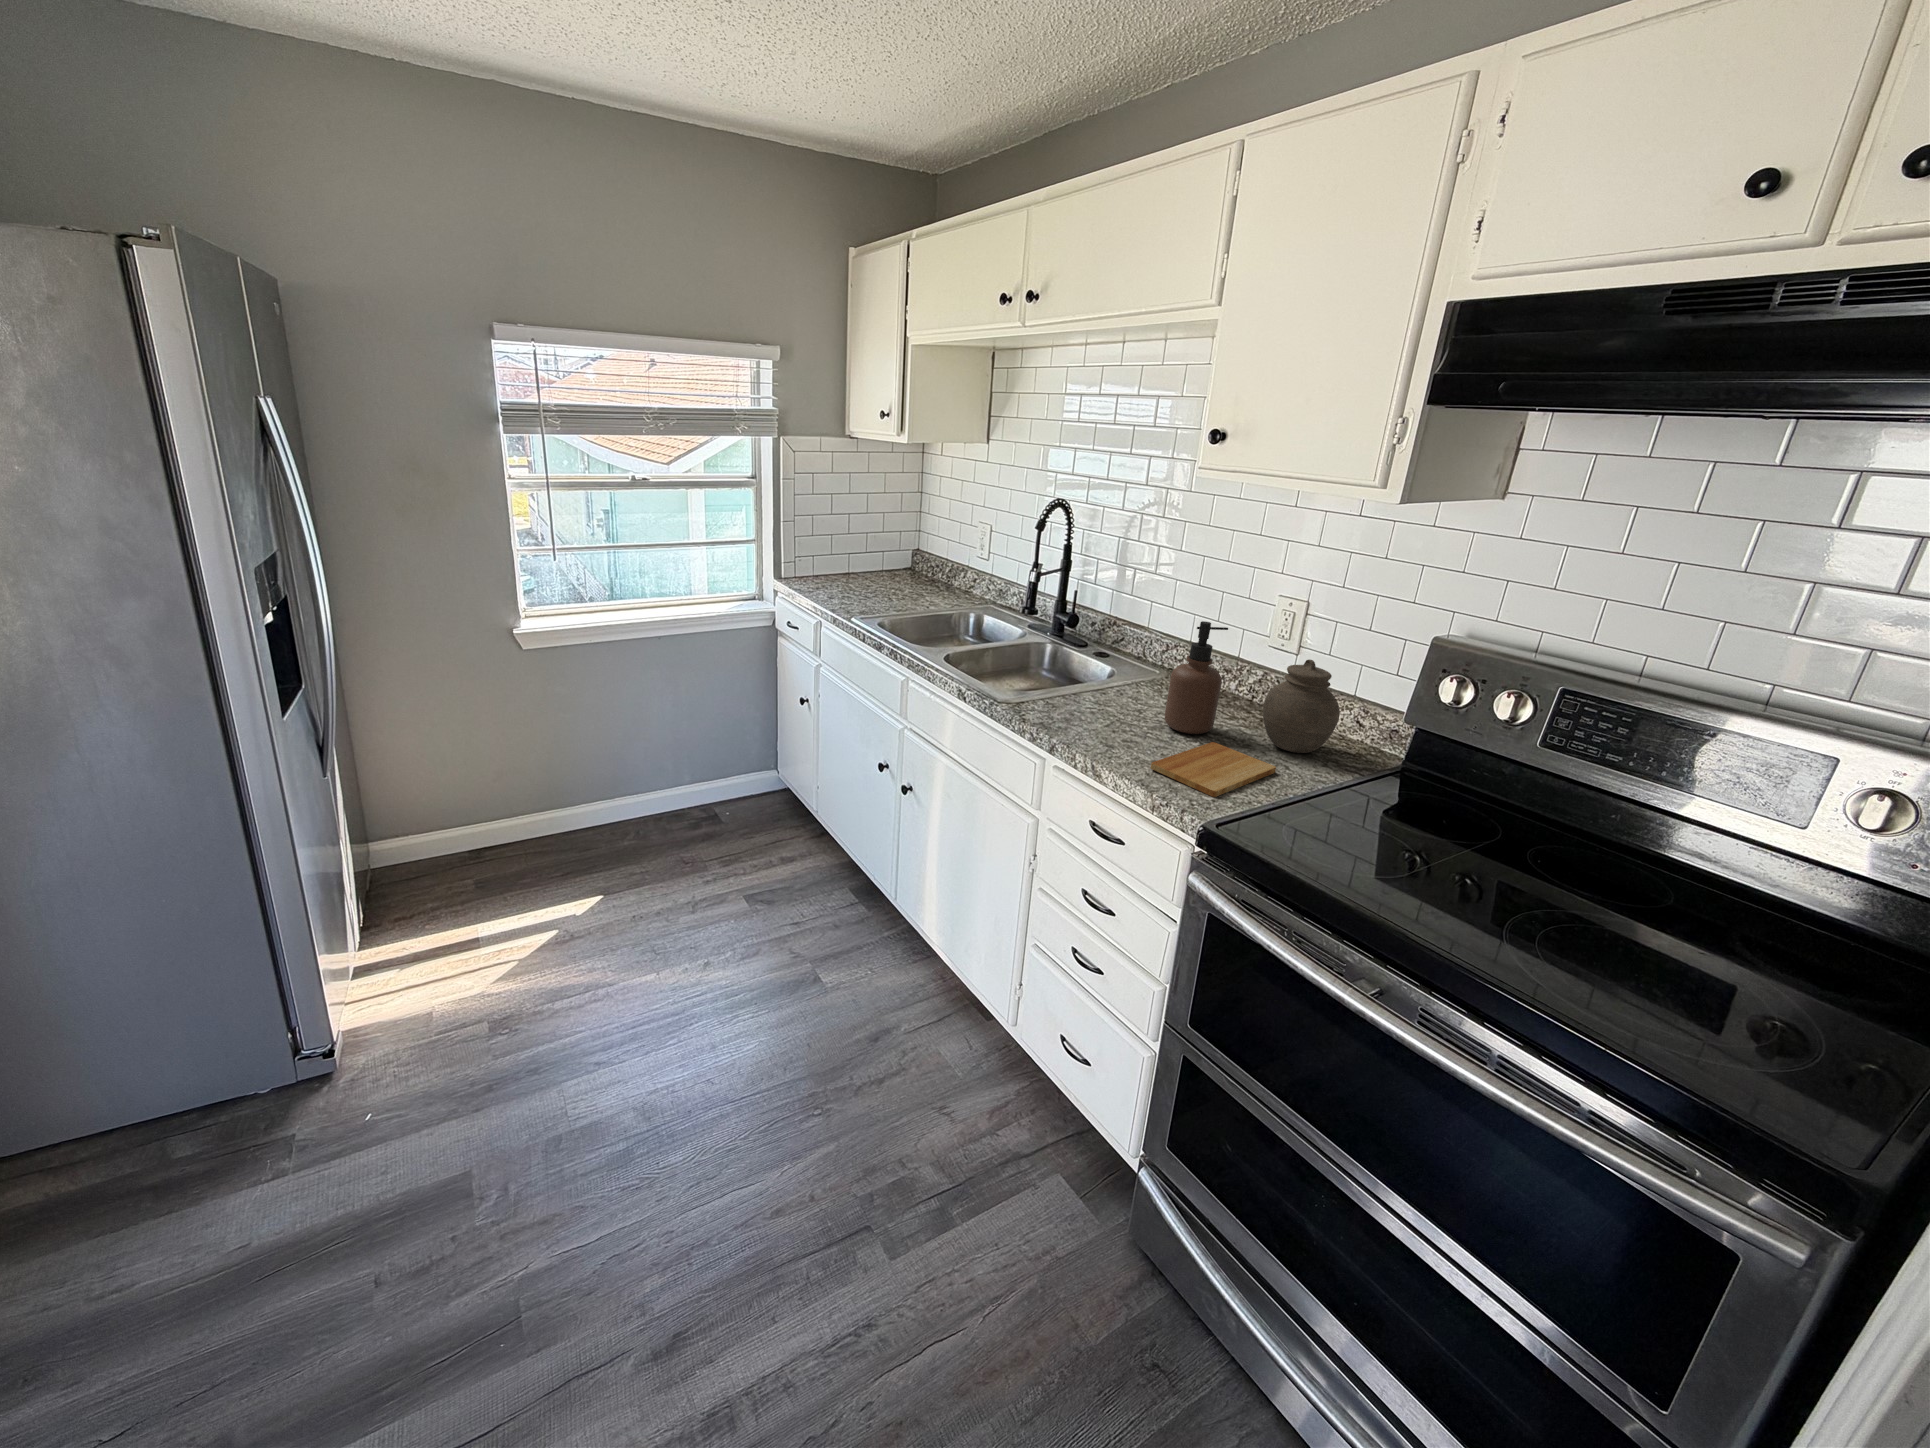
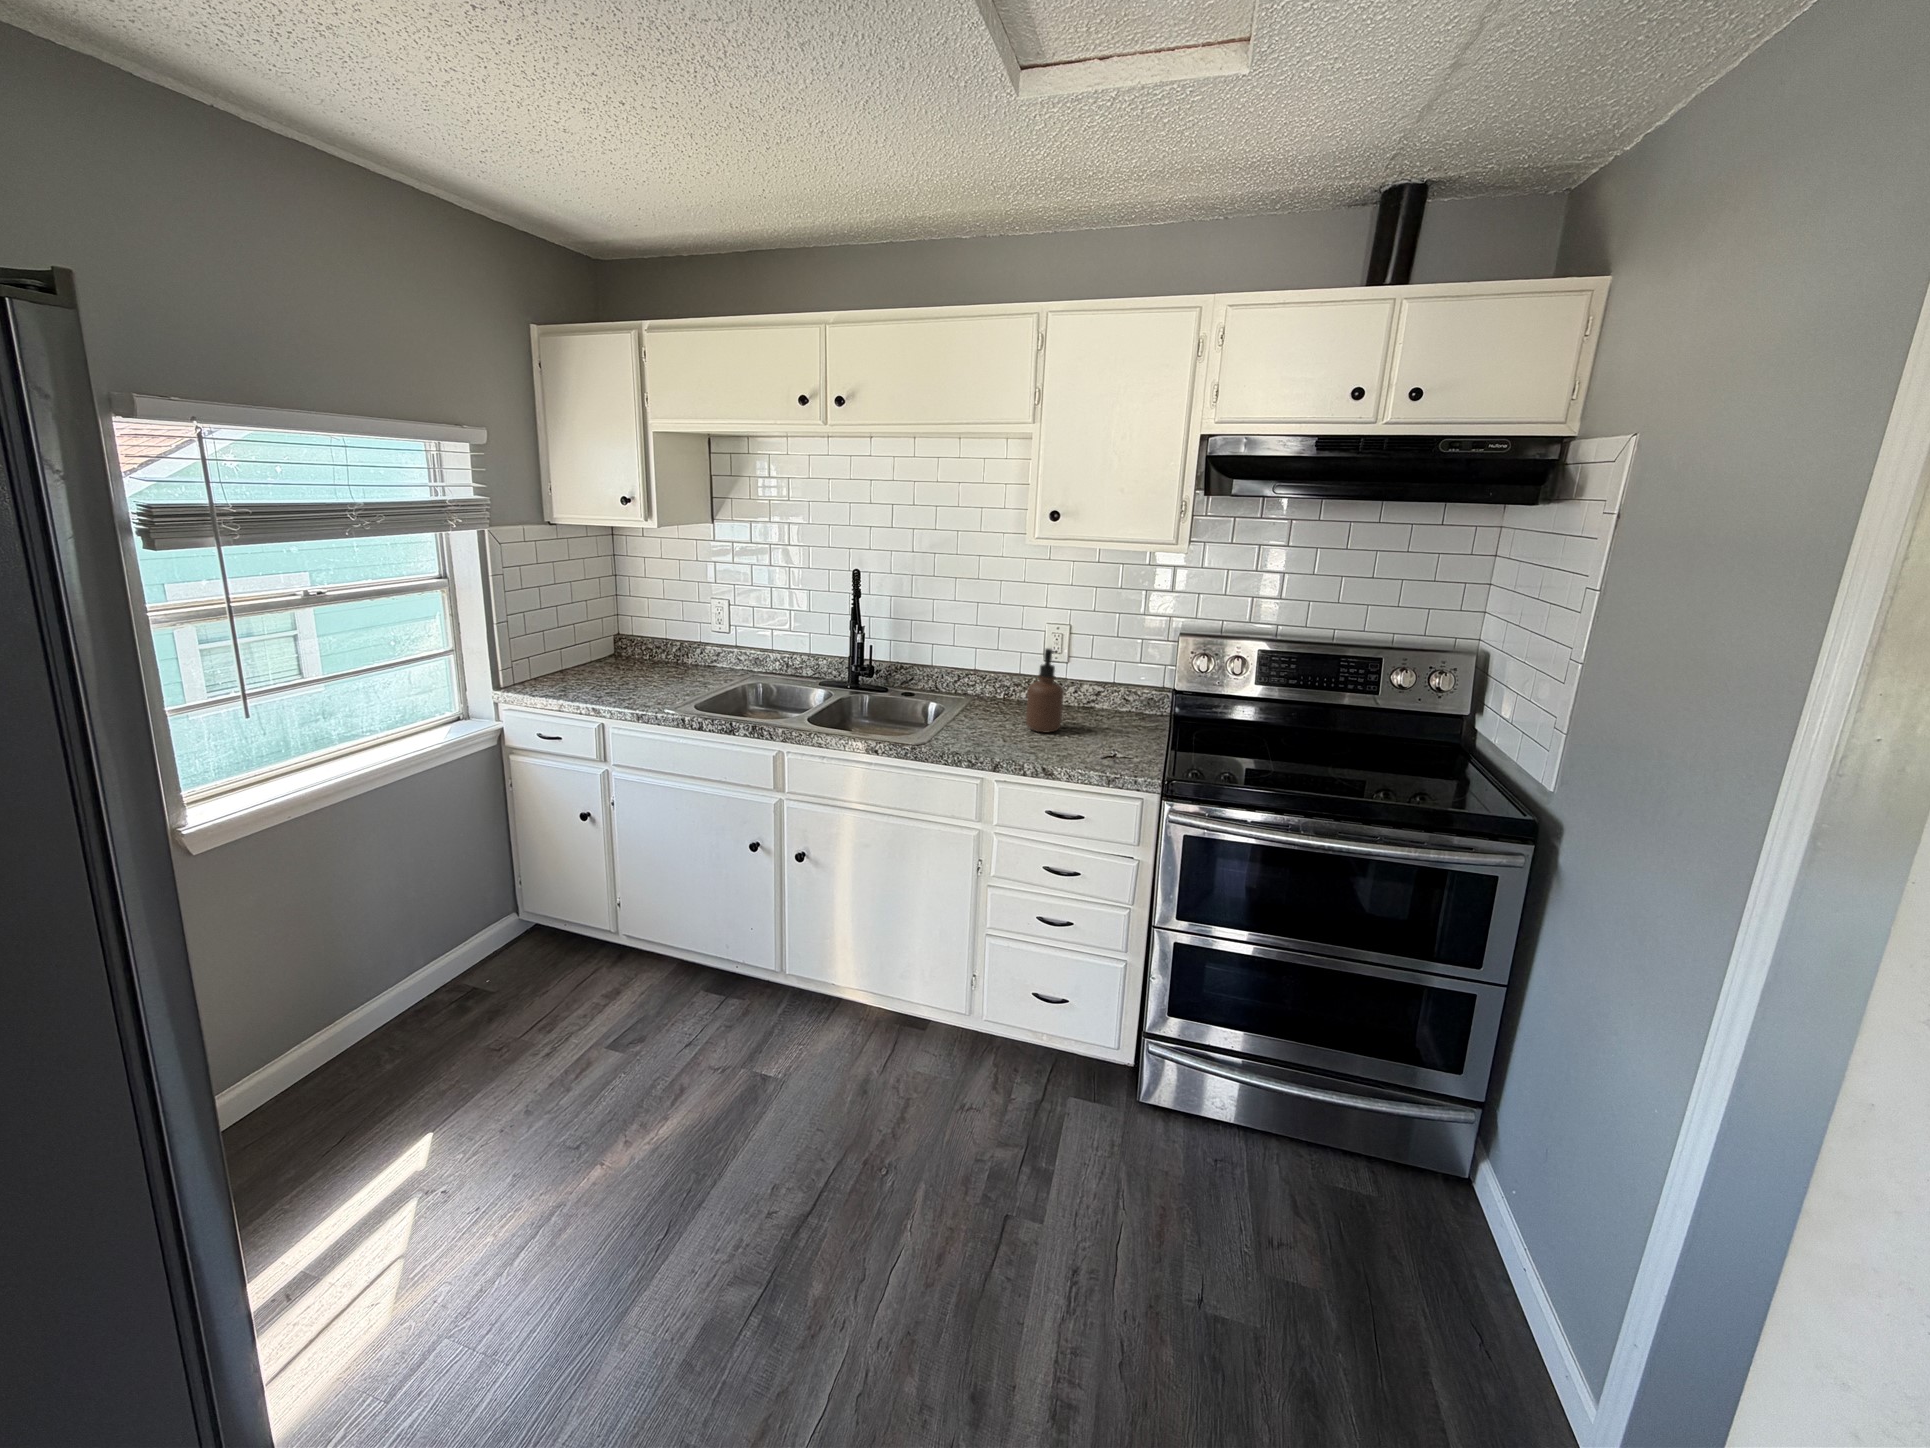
jar: present [1263,660,1340,753] -> none [1085,662,1134,727]
cutting board: present [1151,742,1276,797] -> none [1076,732,1133,763]

